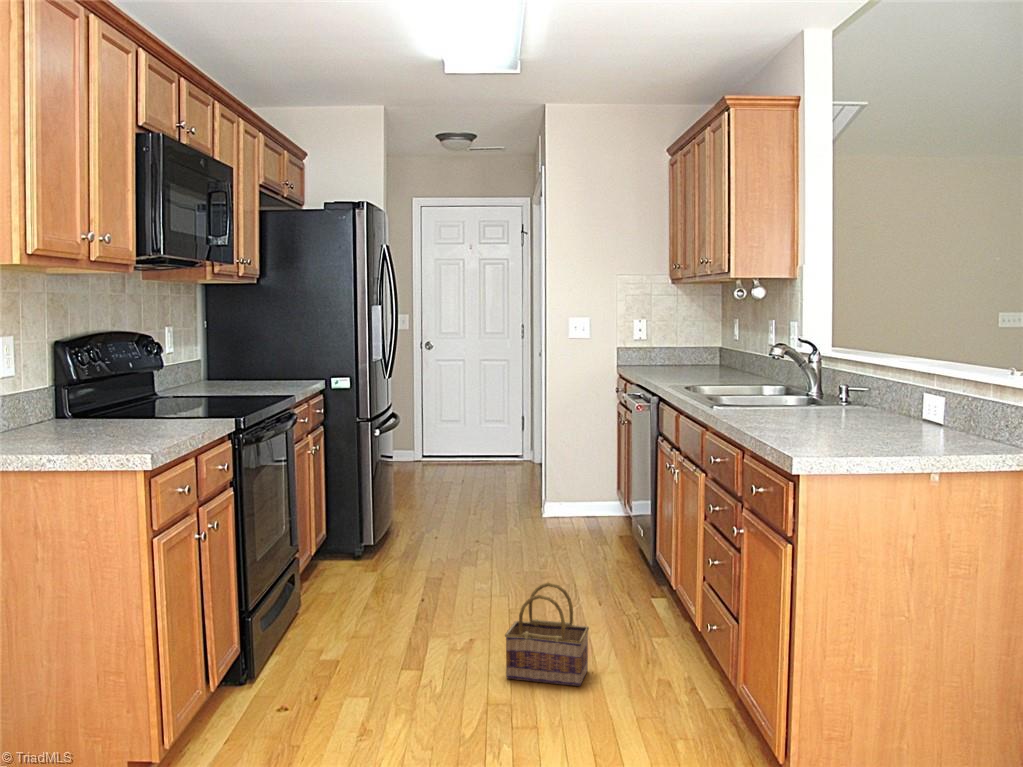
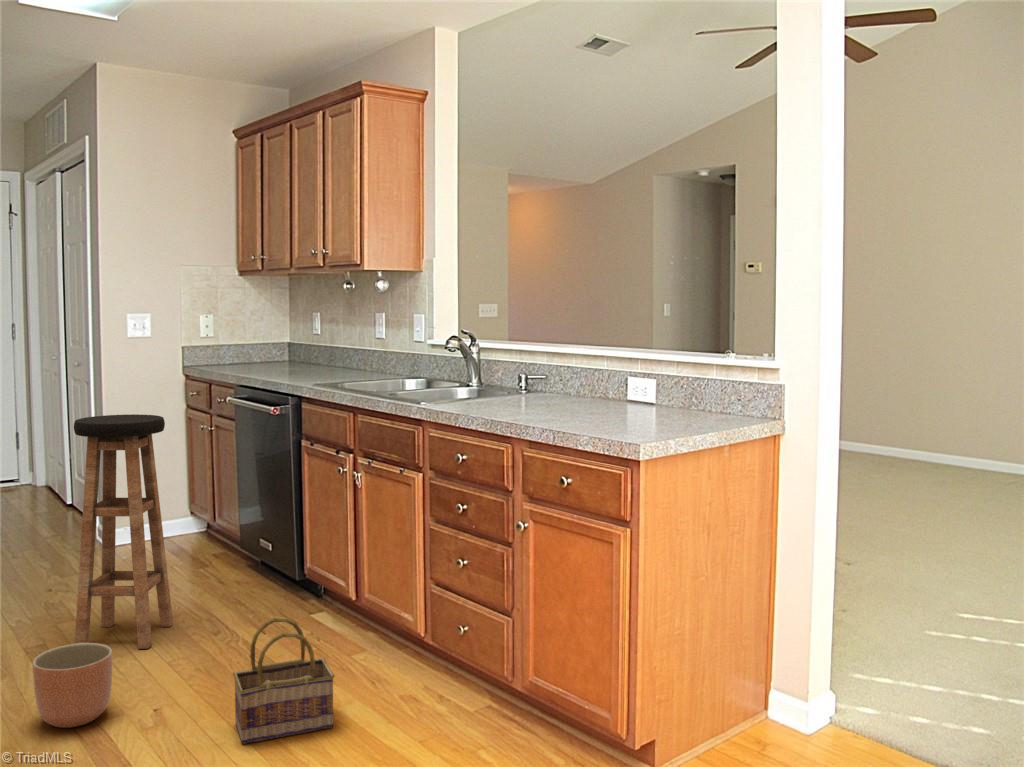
bar stool: none [467,404,546,595] -> present [74,414,173,649]
planter: none [397,576,451,636] -> present [33,643,112,728]

